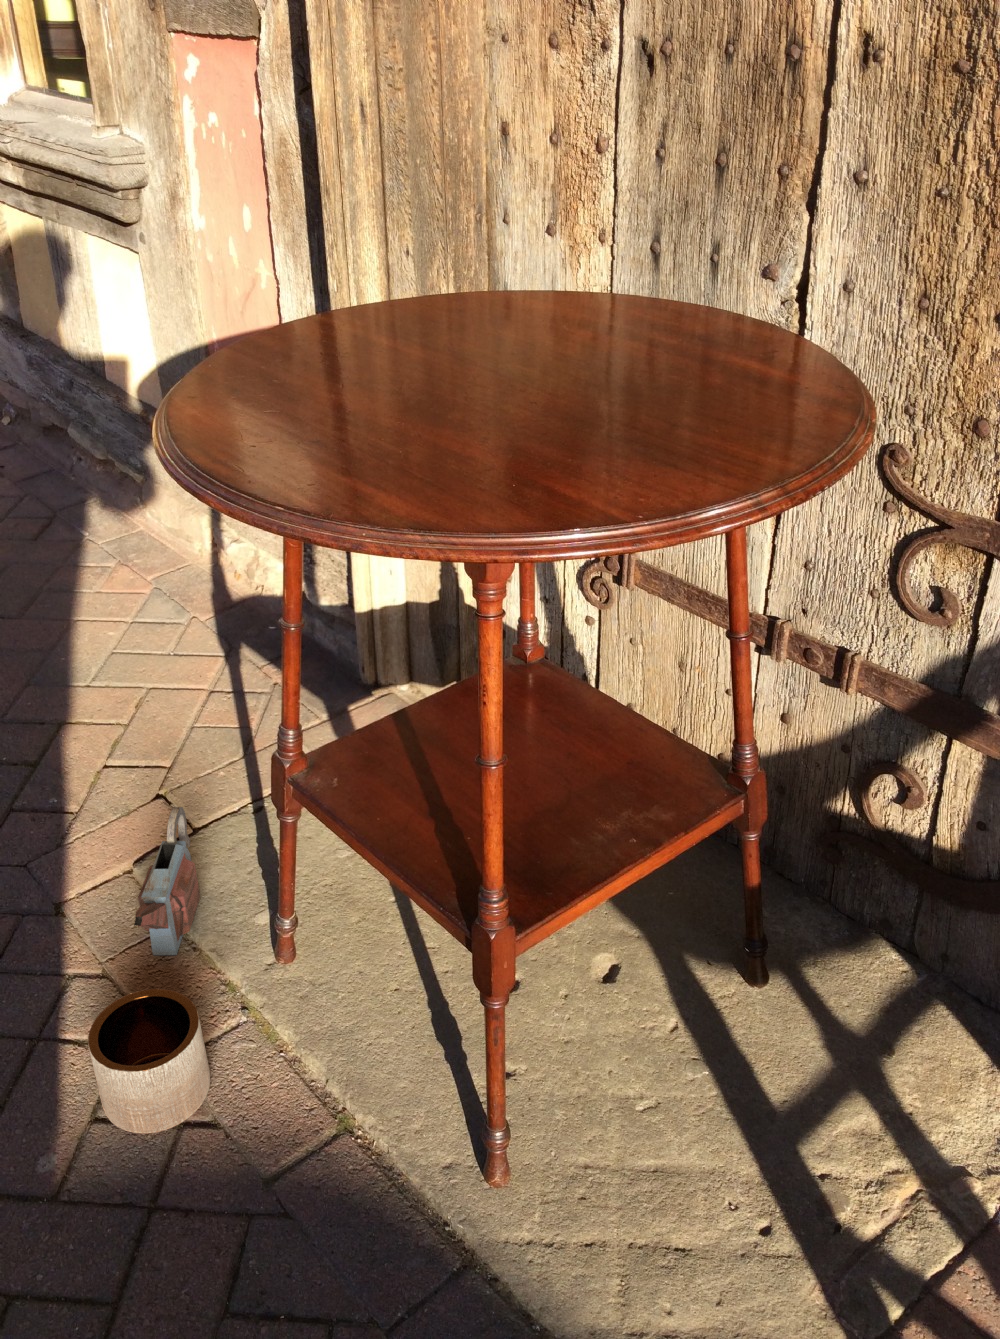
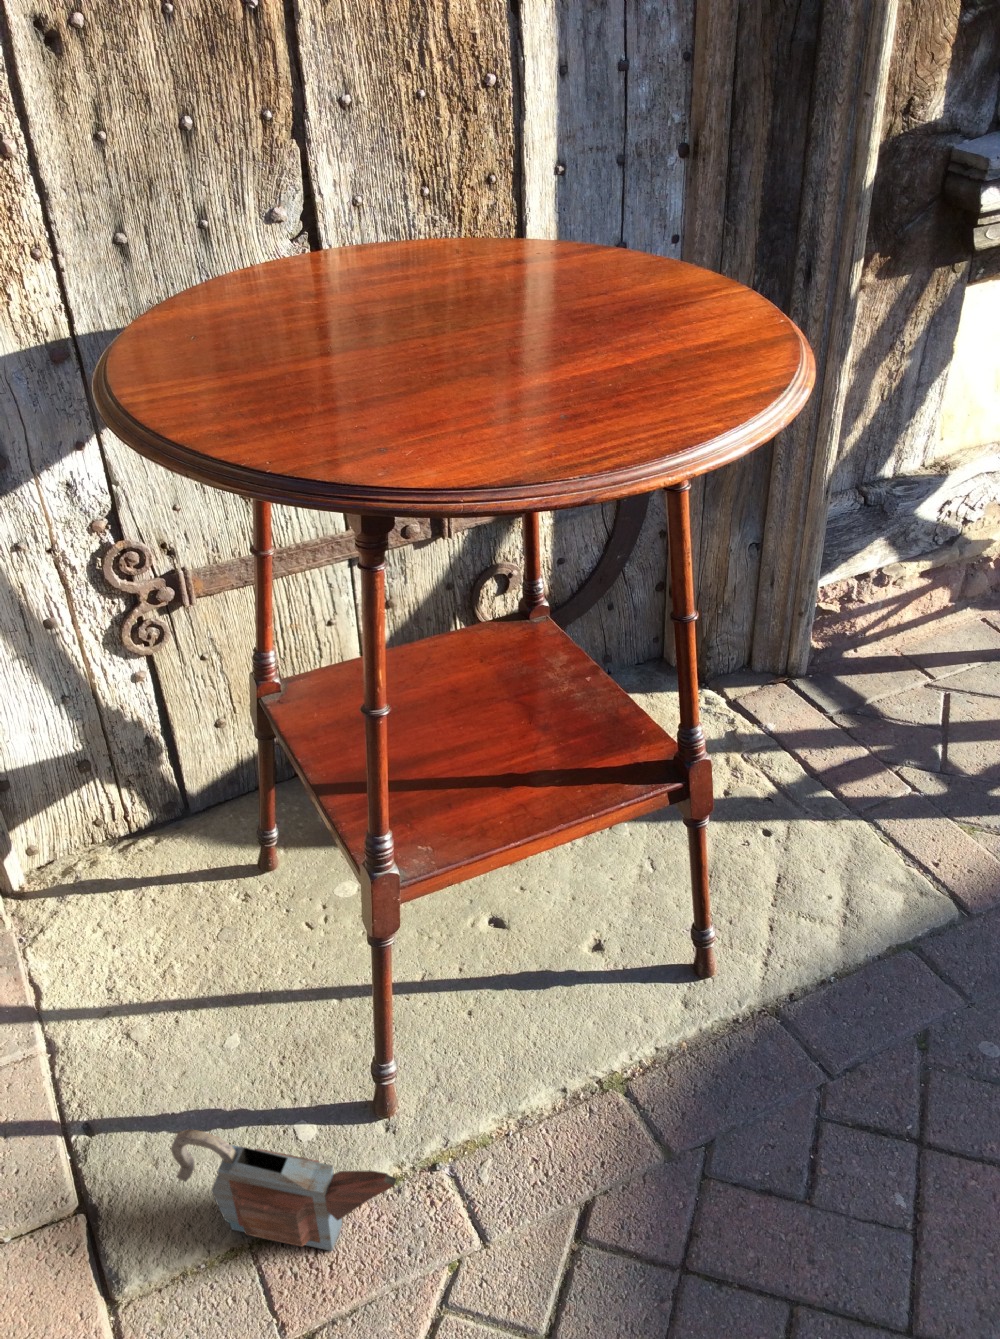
planter: present [88,989,210,1134] -> none [492,1130,614,1296]

